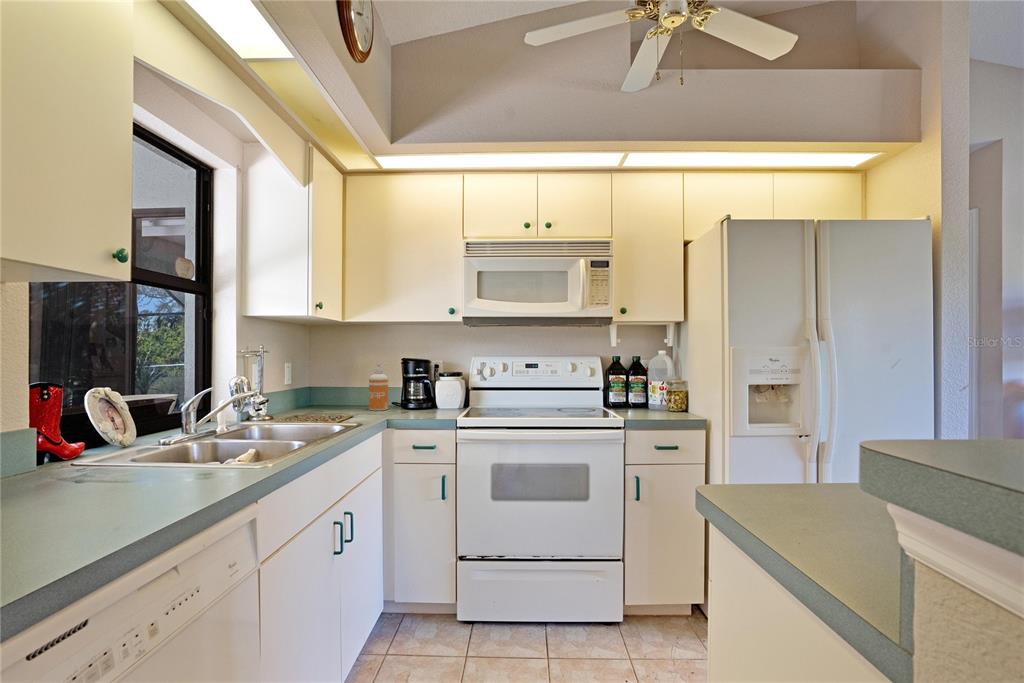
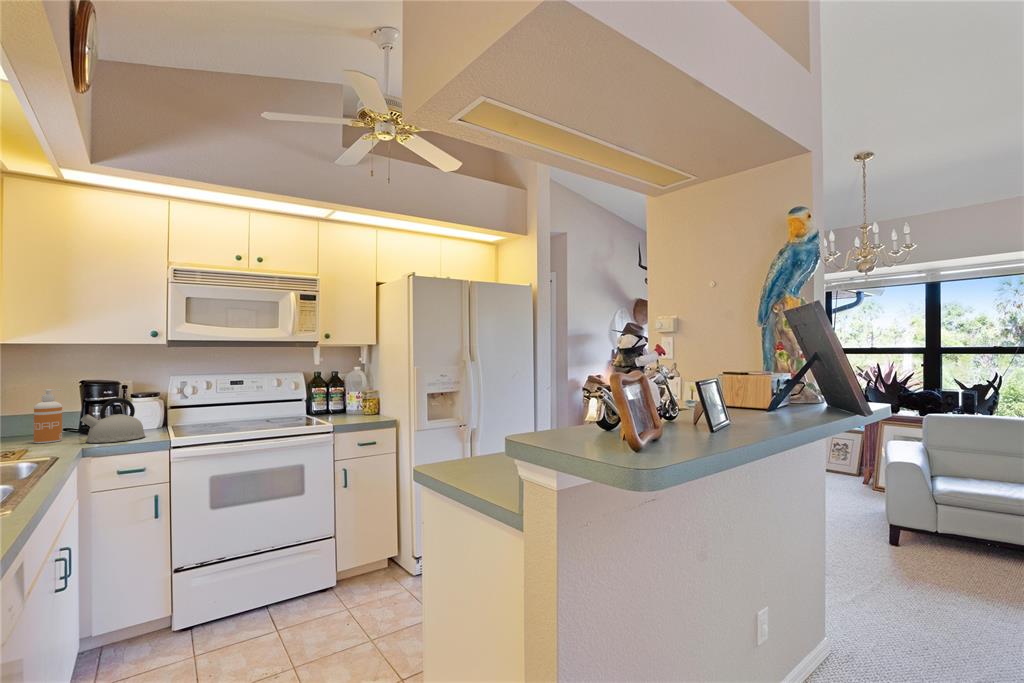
kettle: none [392,374,443,416] -> present [81,398,145,443]

